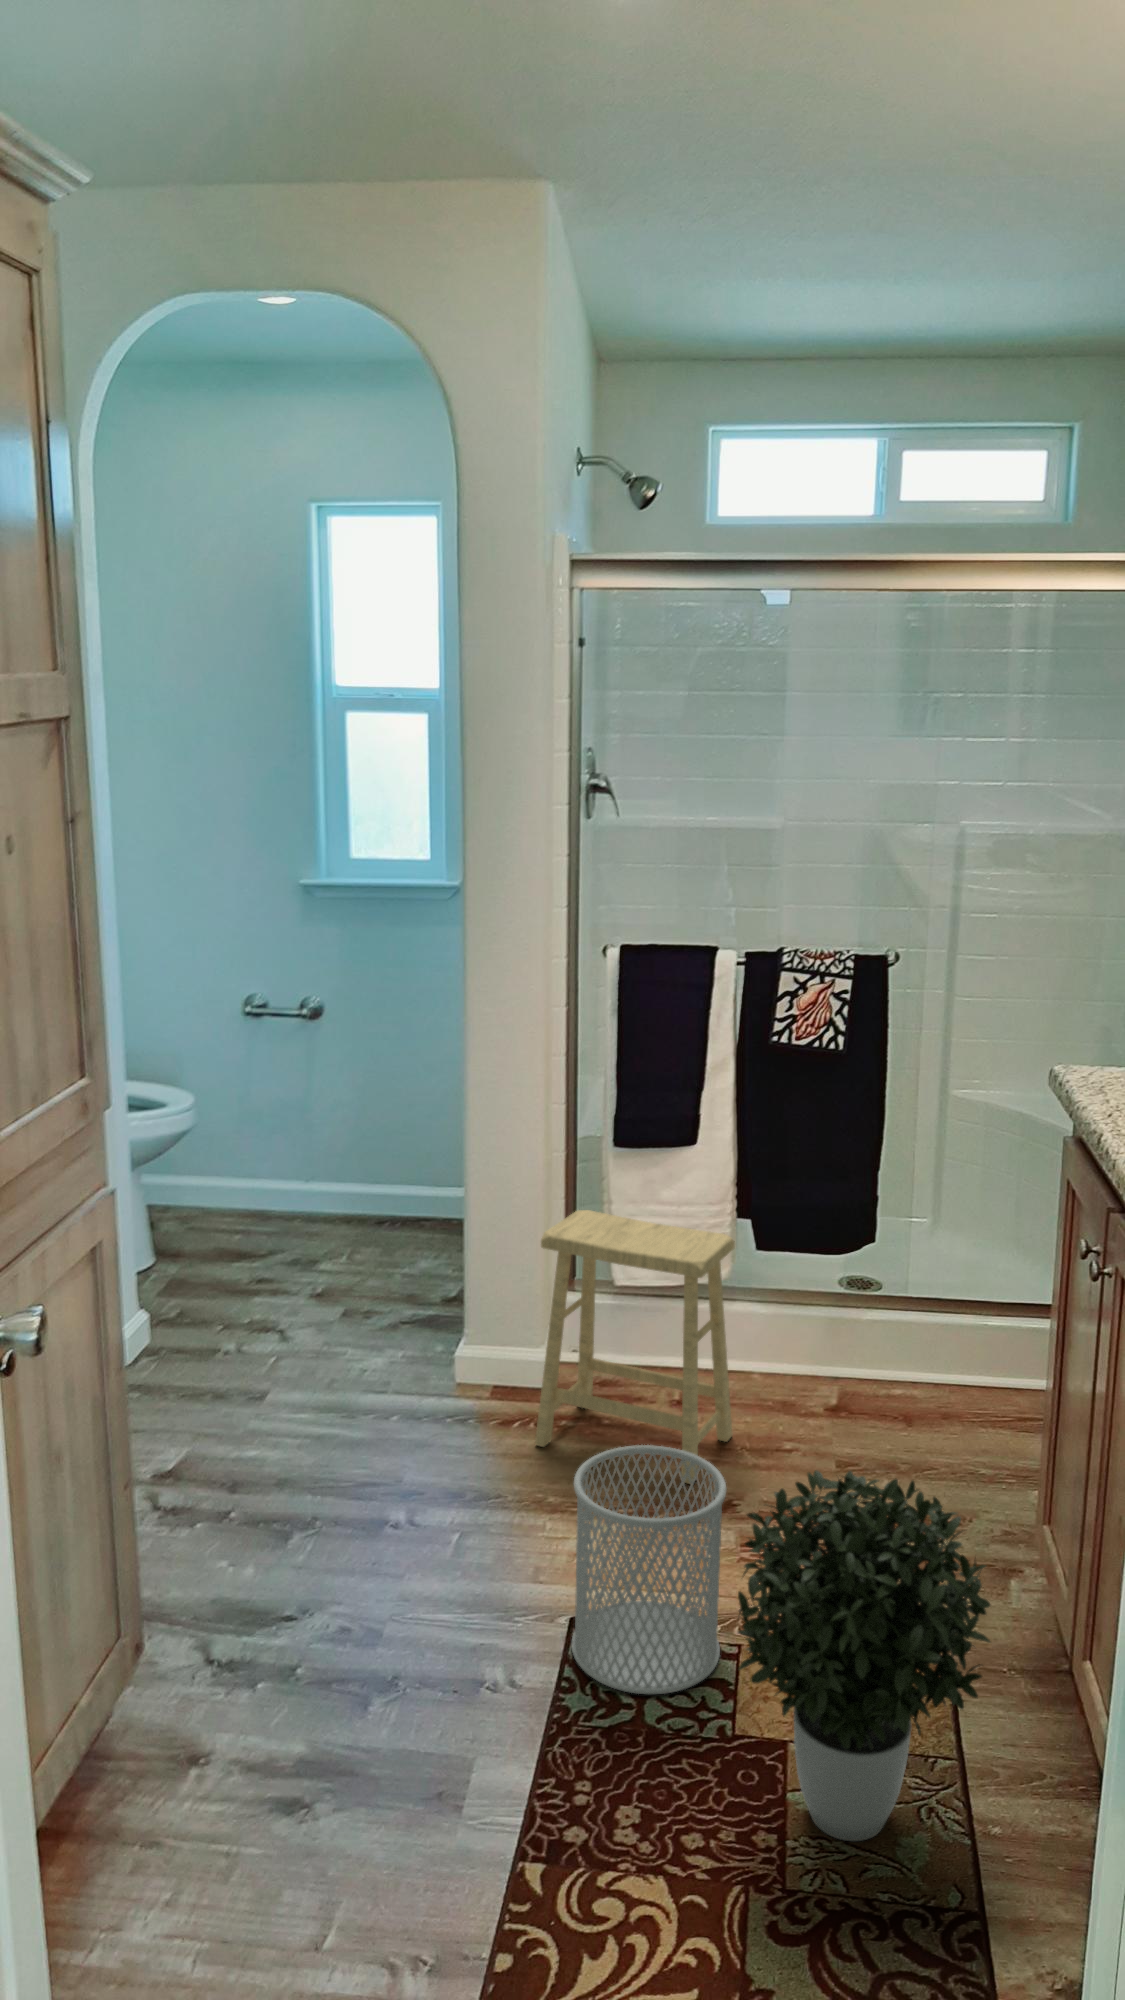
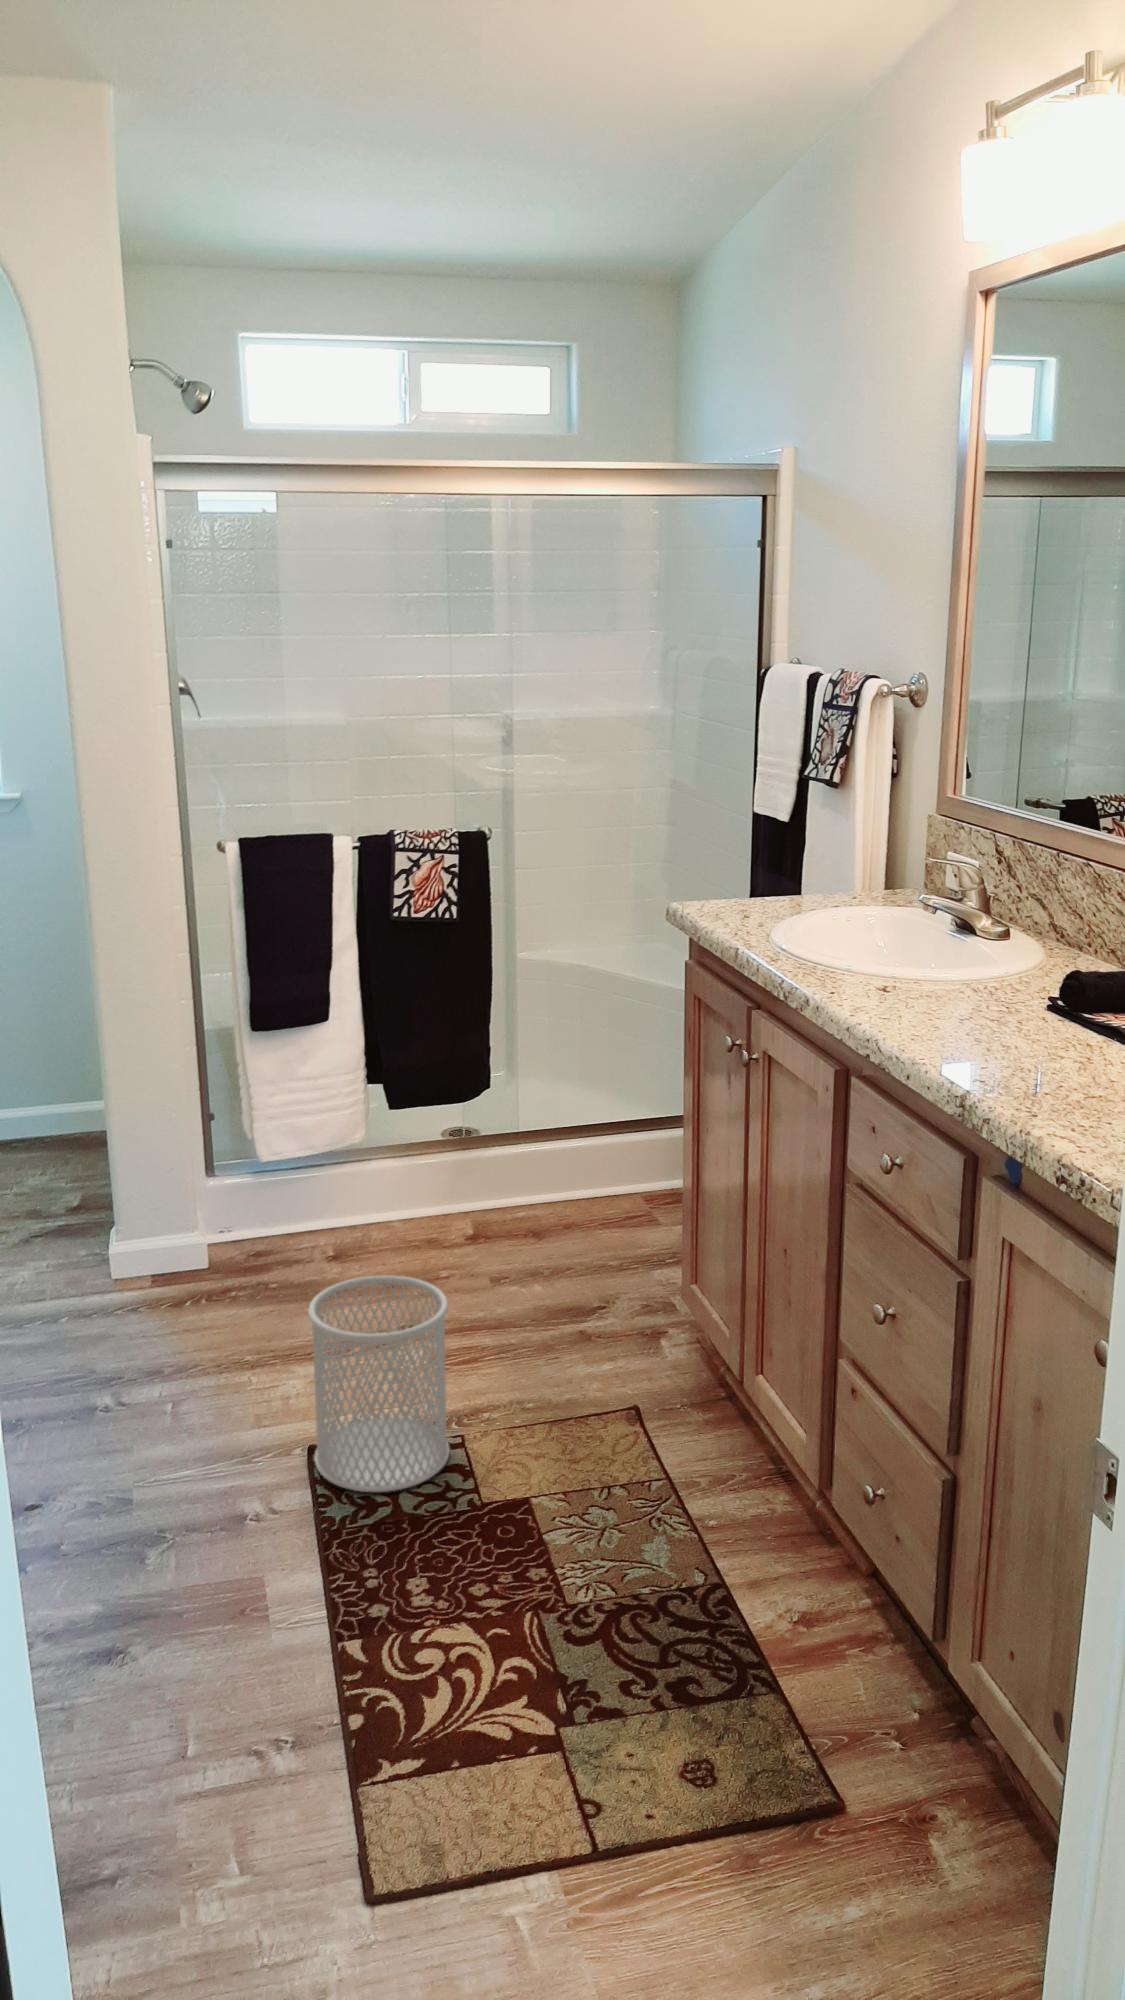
footstool: present [535,1210,735,1484] -> none [207,1088,394,1320]
potted plant: present [738,1471,990,1841] -> none [492,1251,711,1559]

